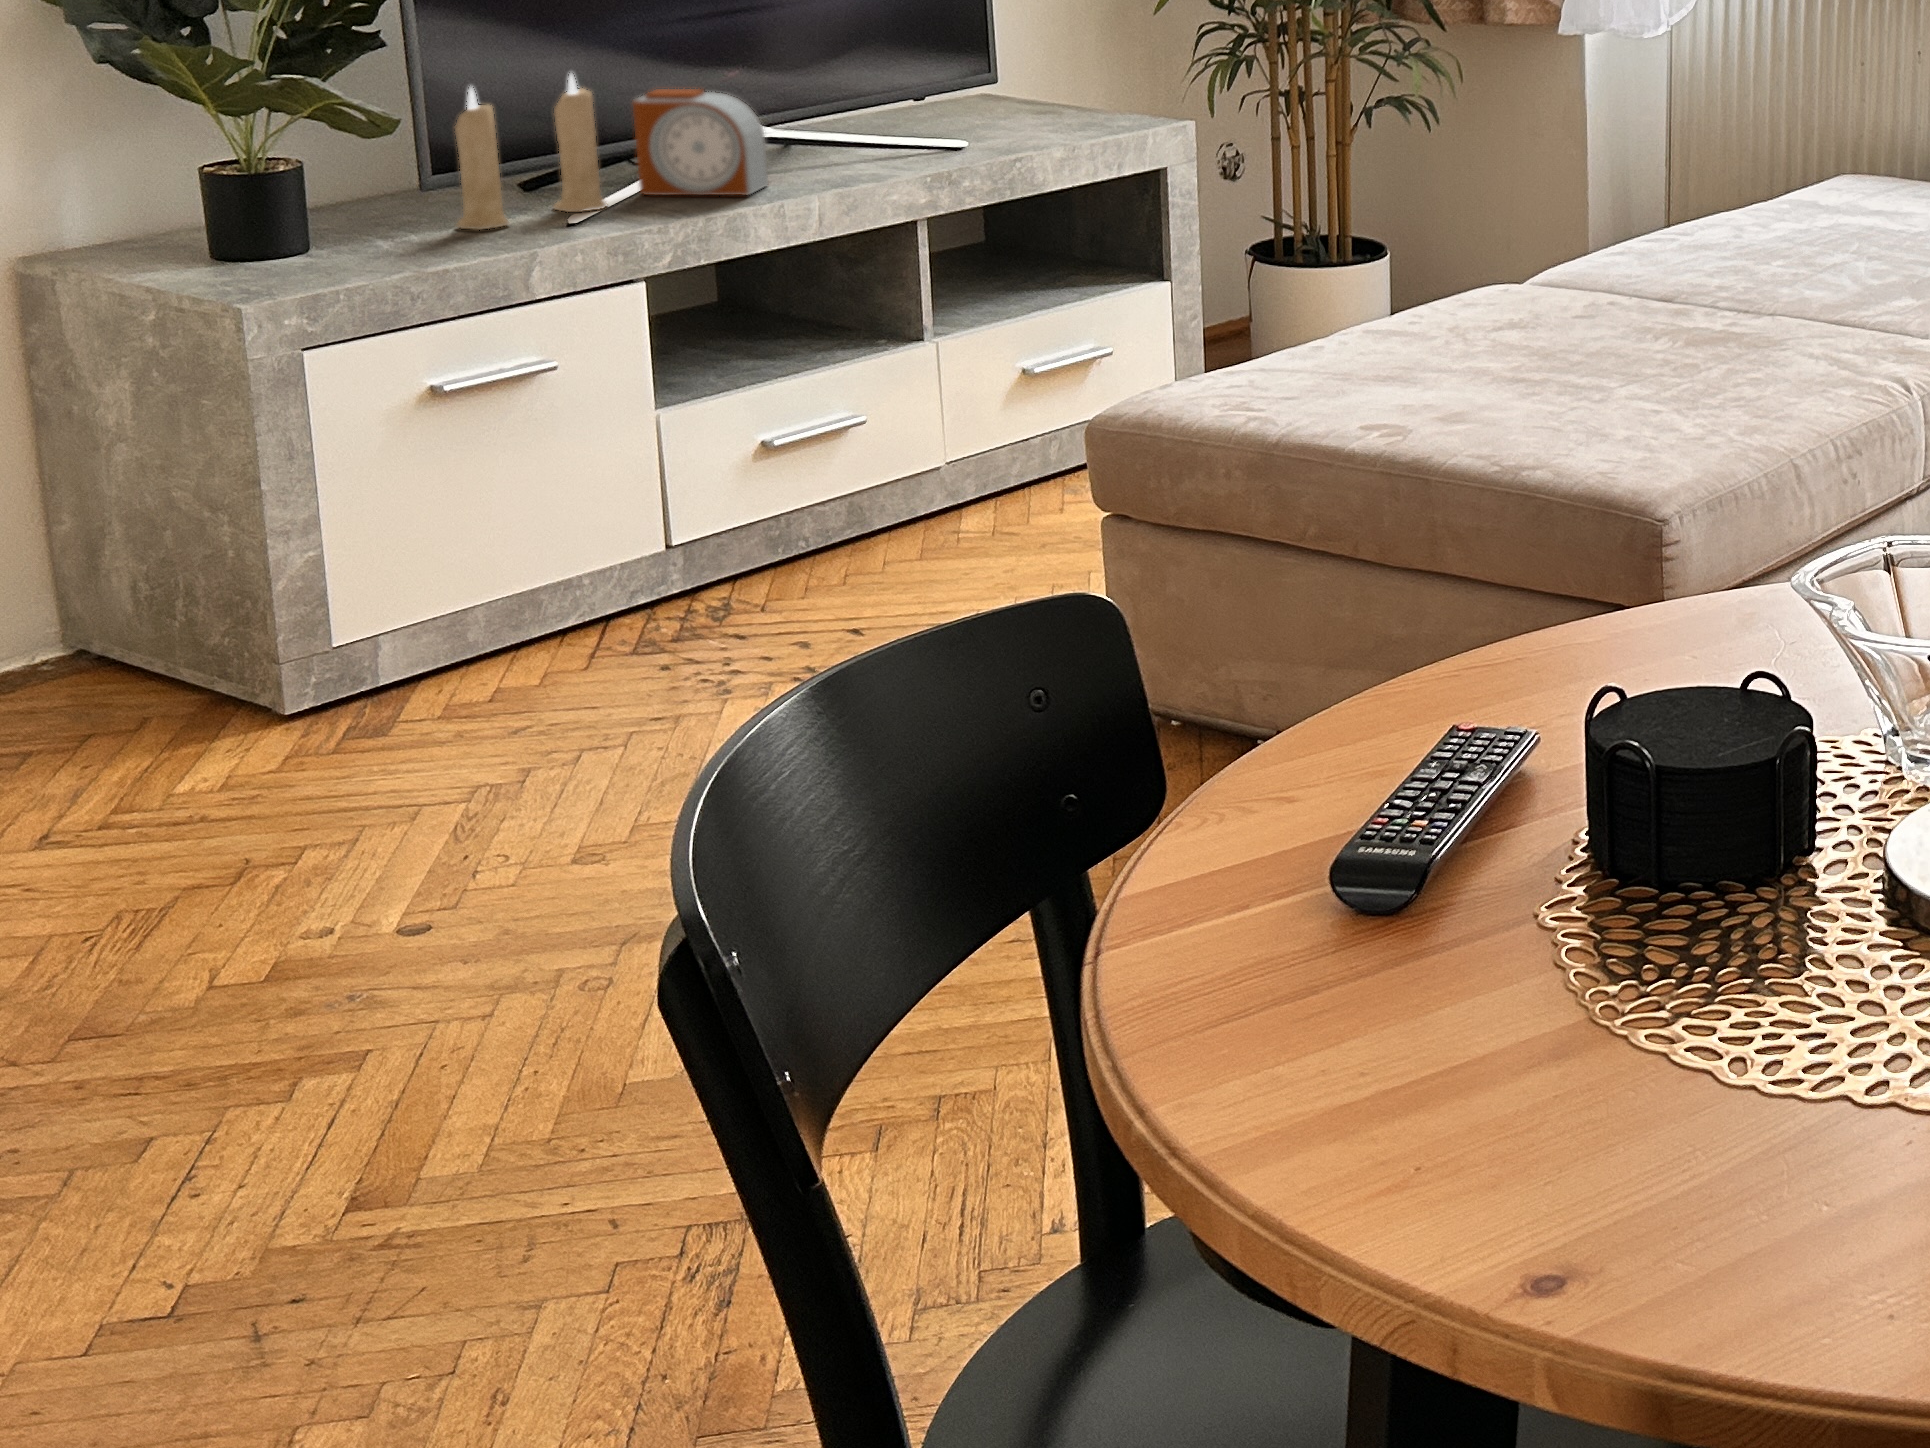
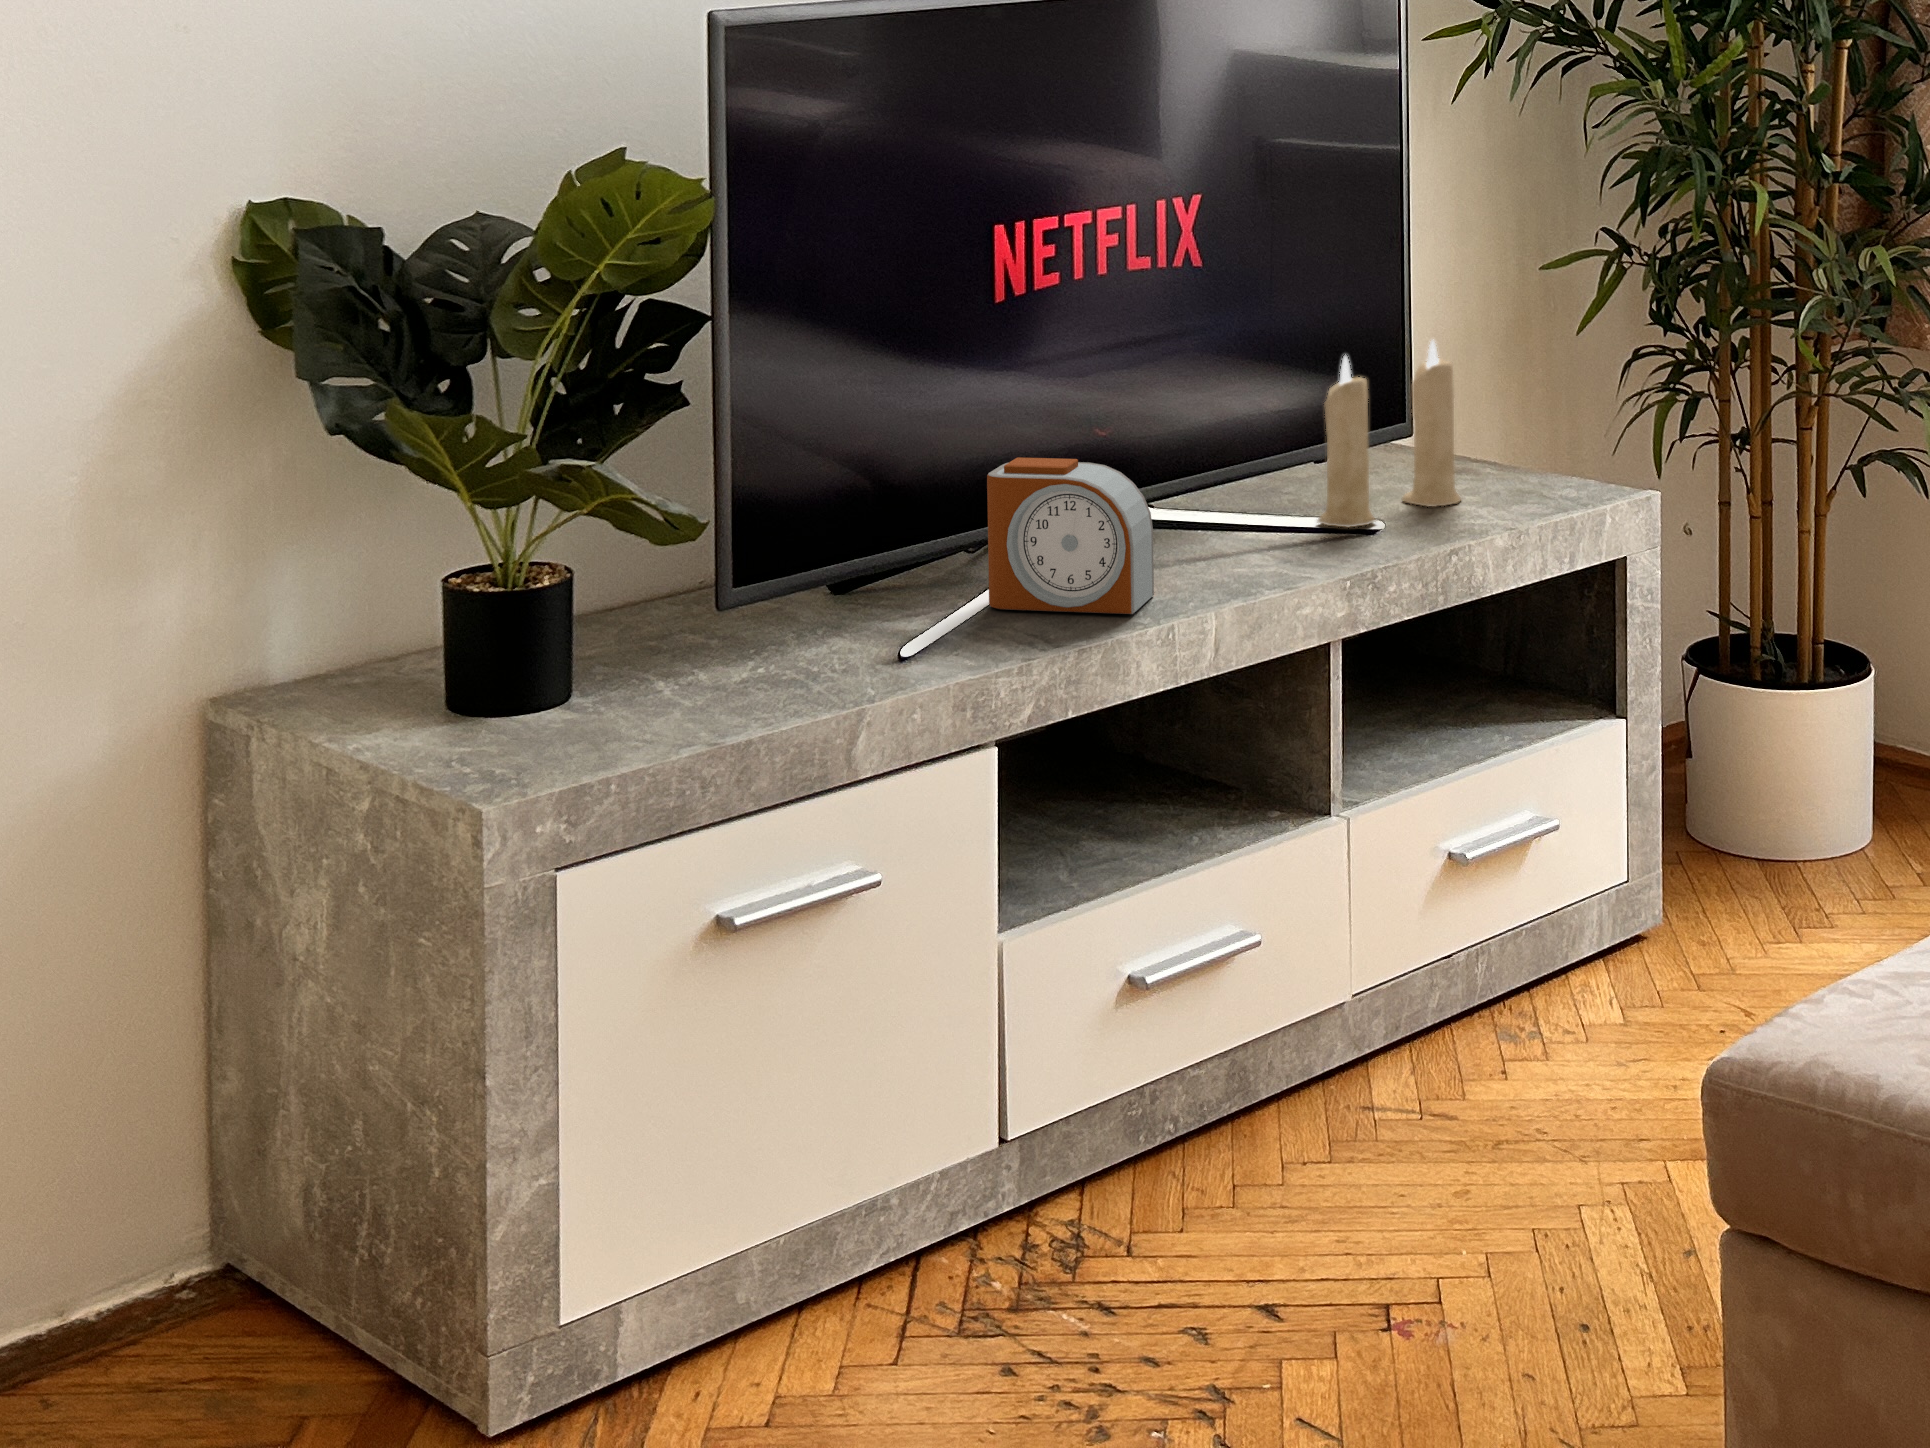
candle: present [455,74,607,230] -> present [1318,340,1461,527]

